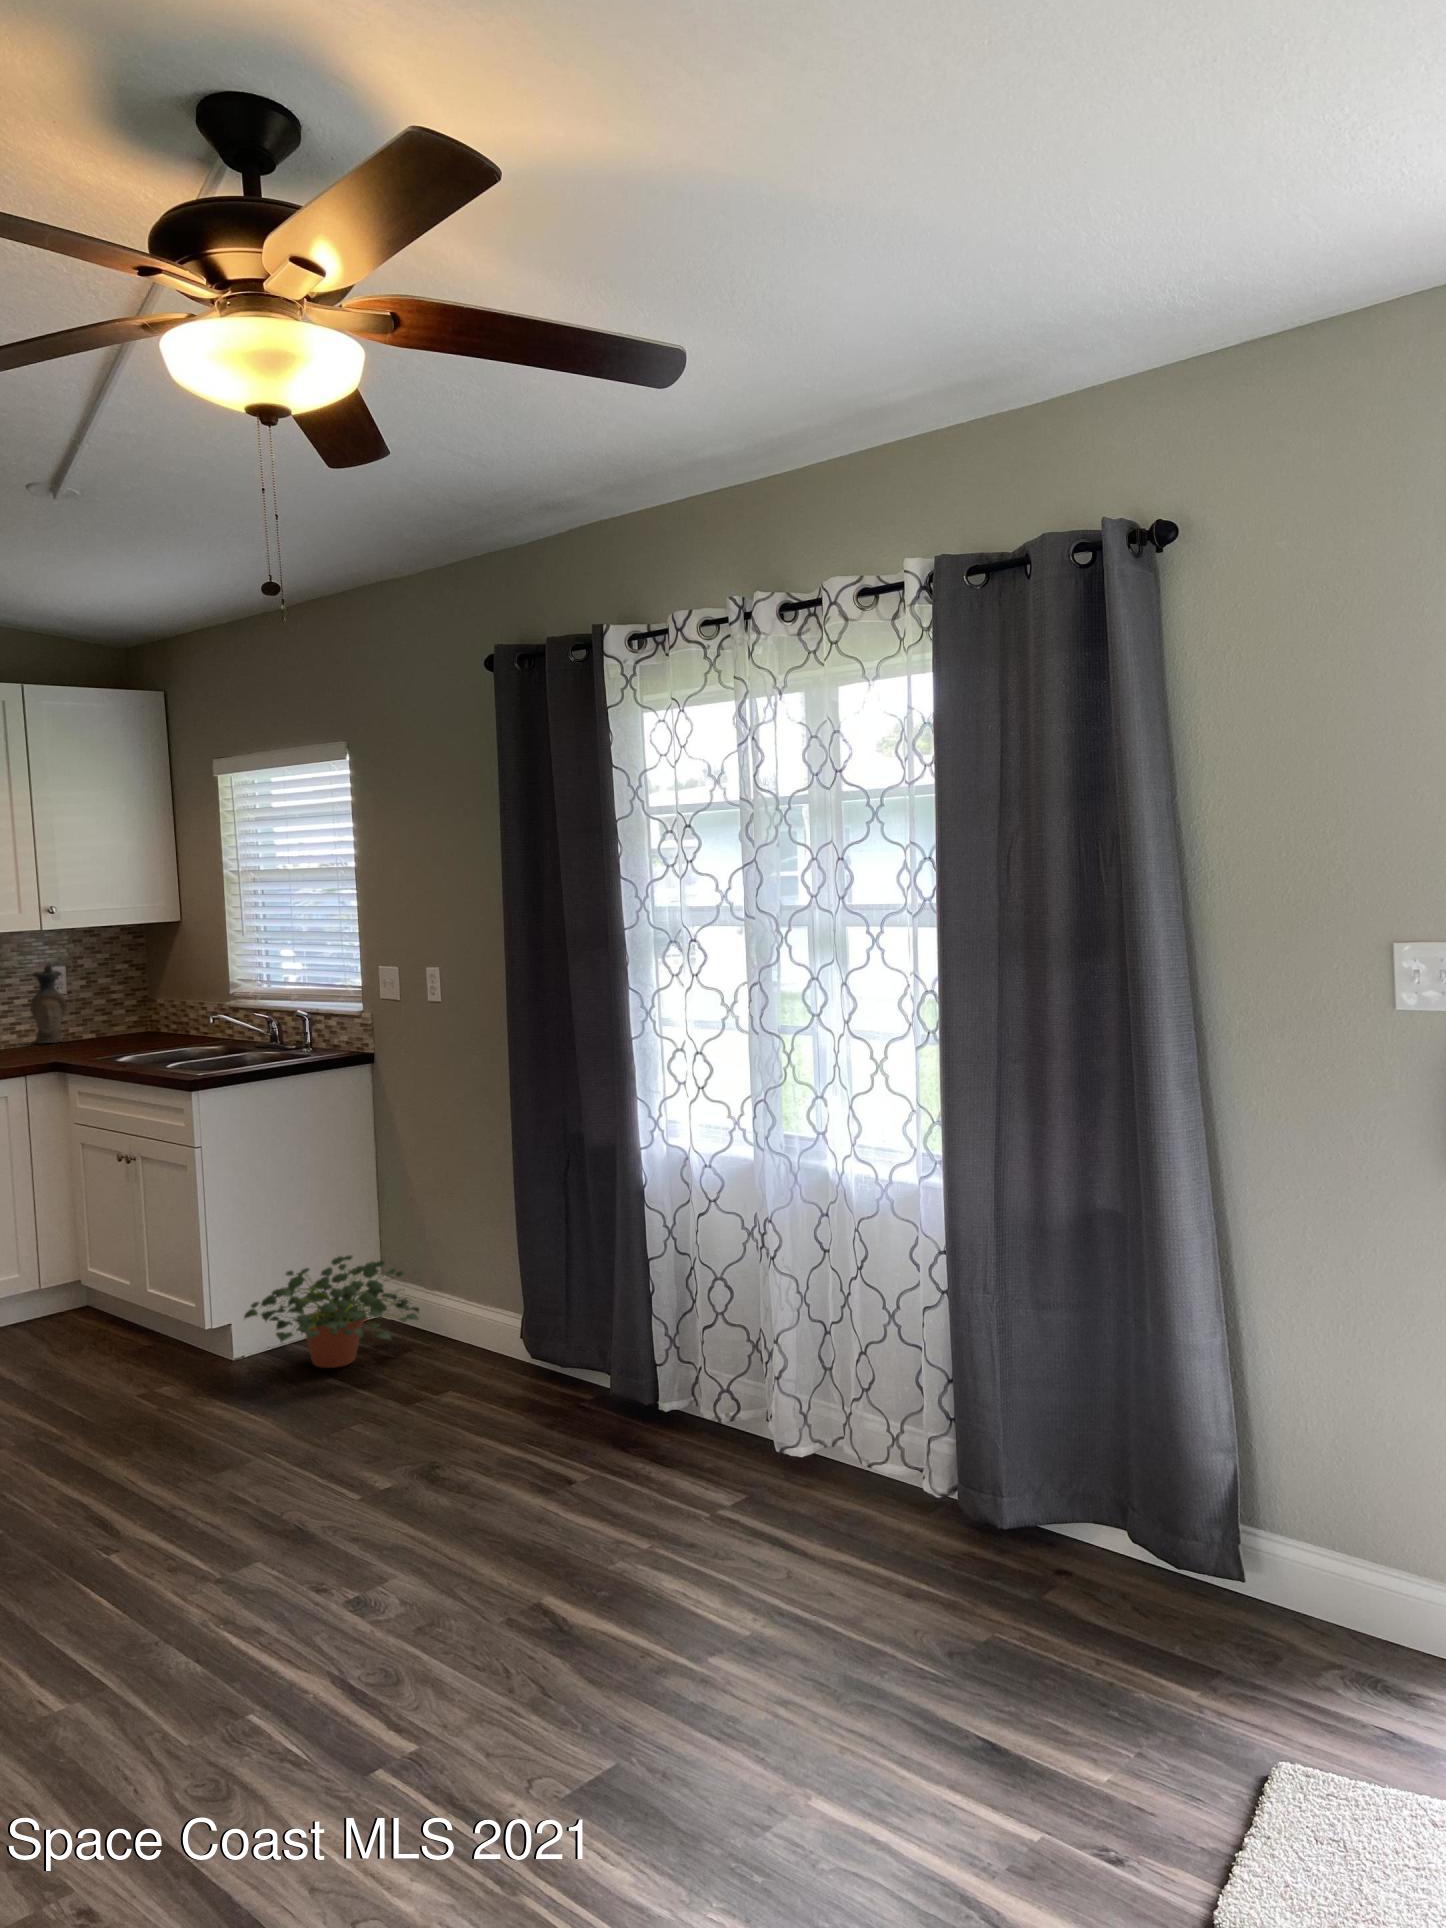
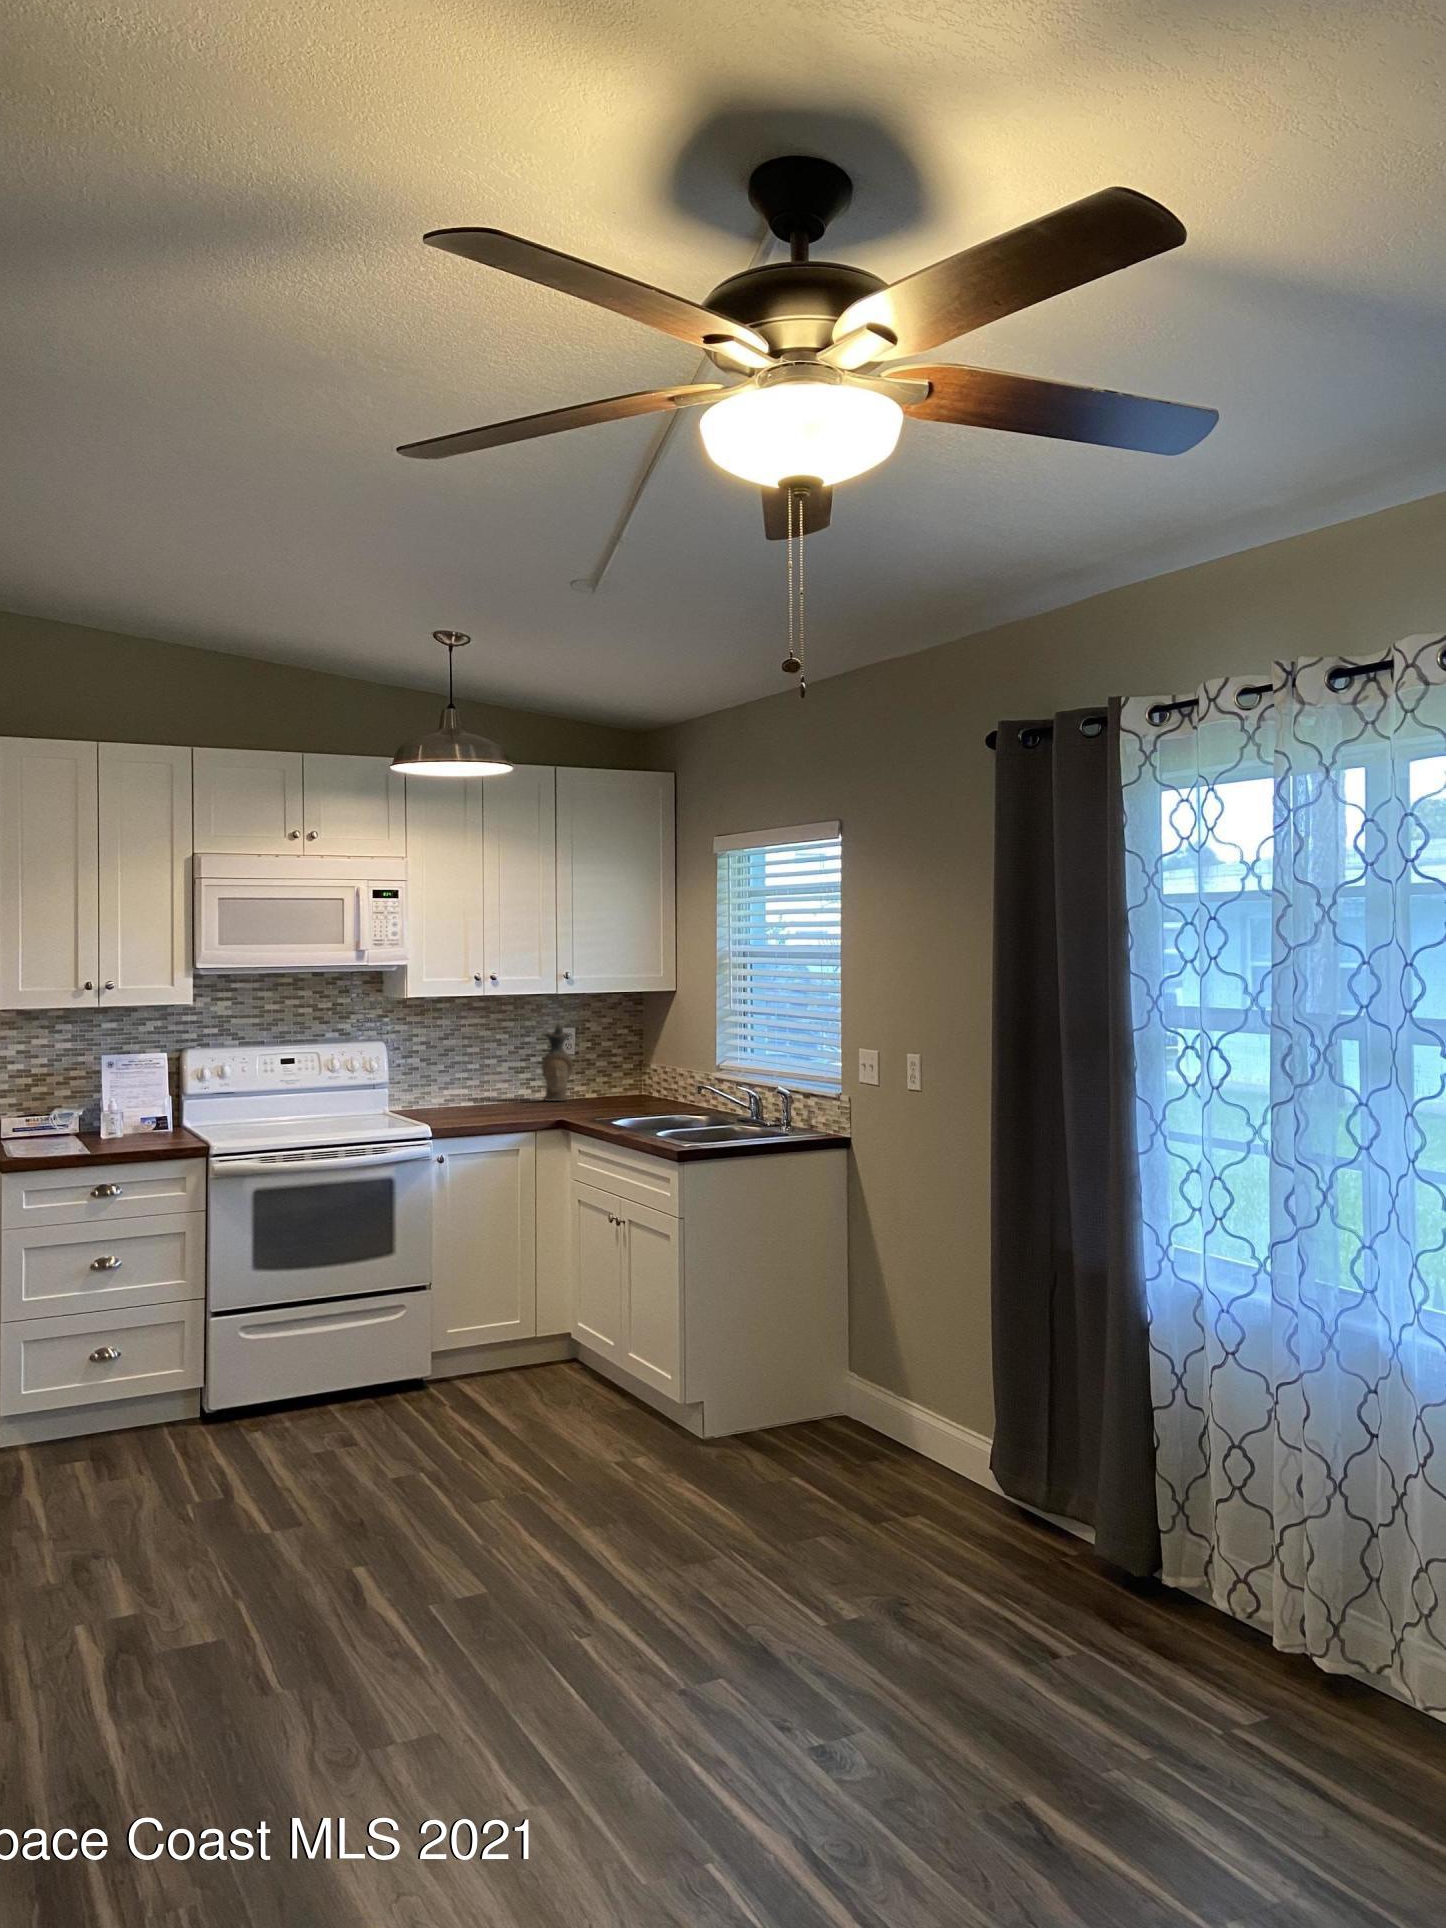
potted plant: present [244,1255,419,1368] -> none [717,1347,893,1465]

